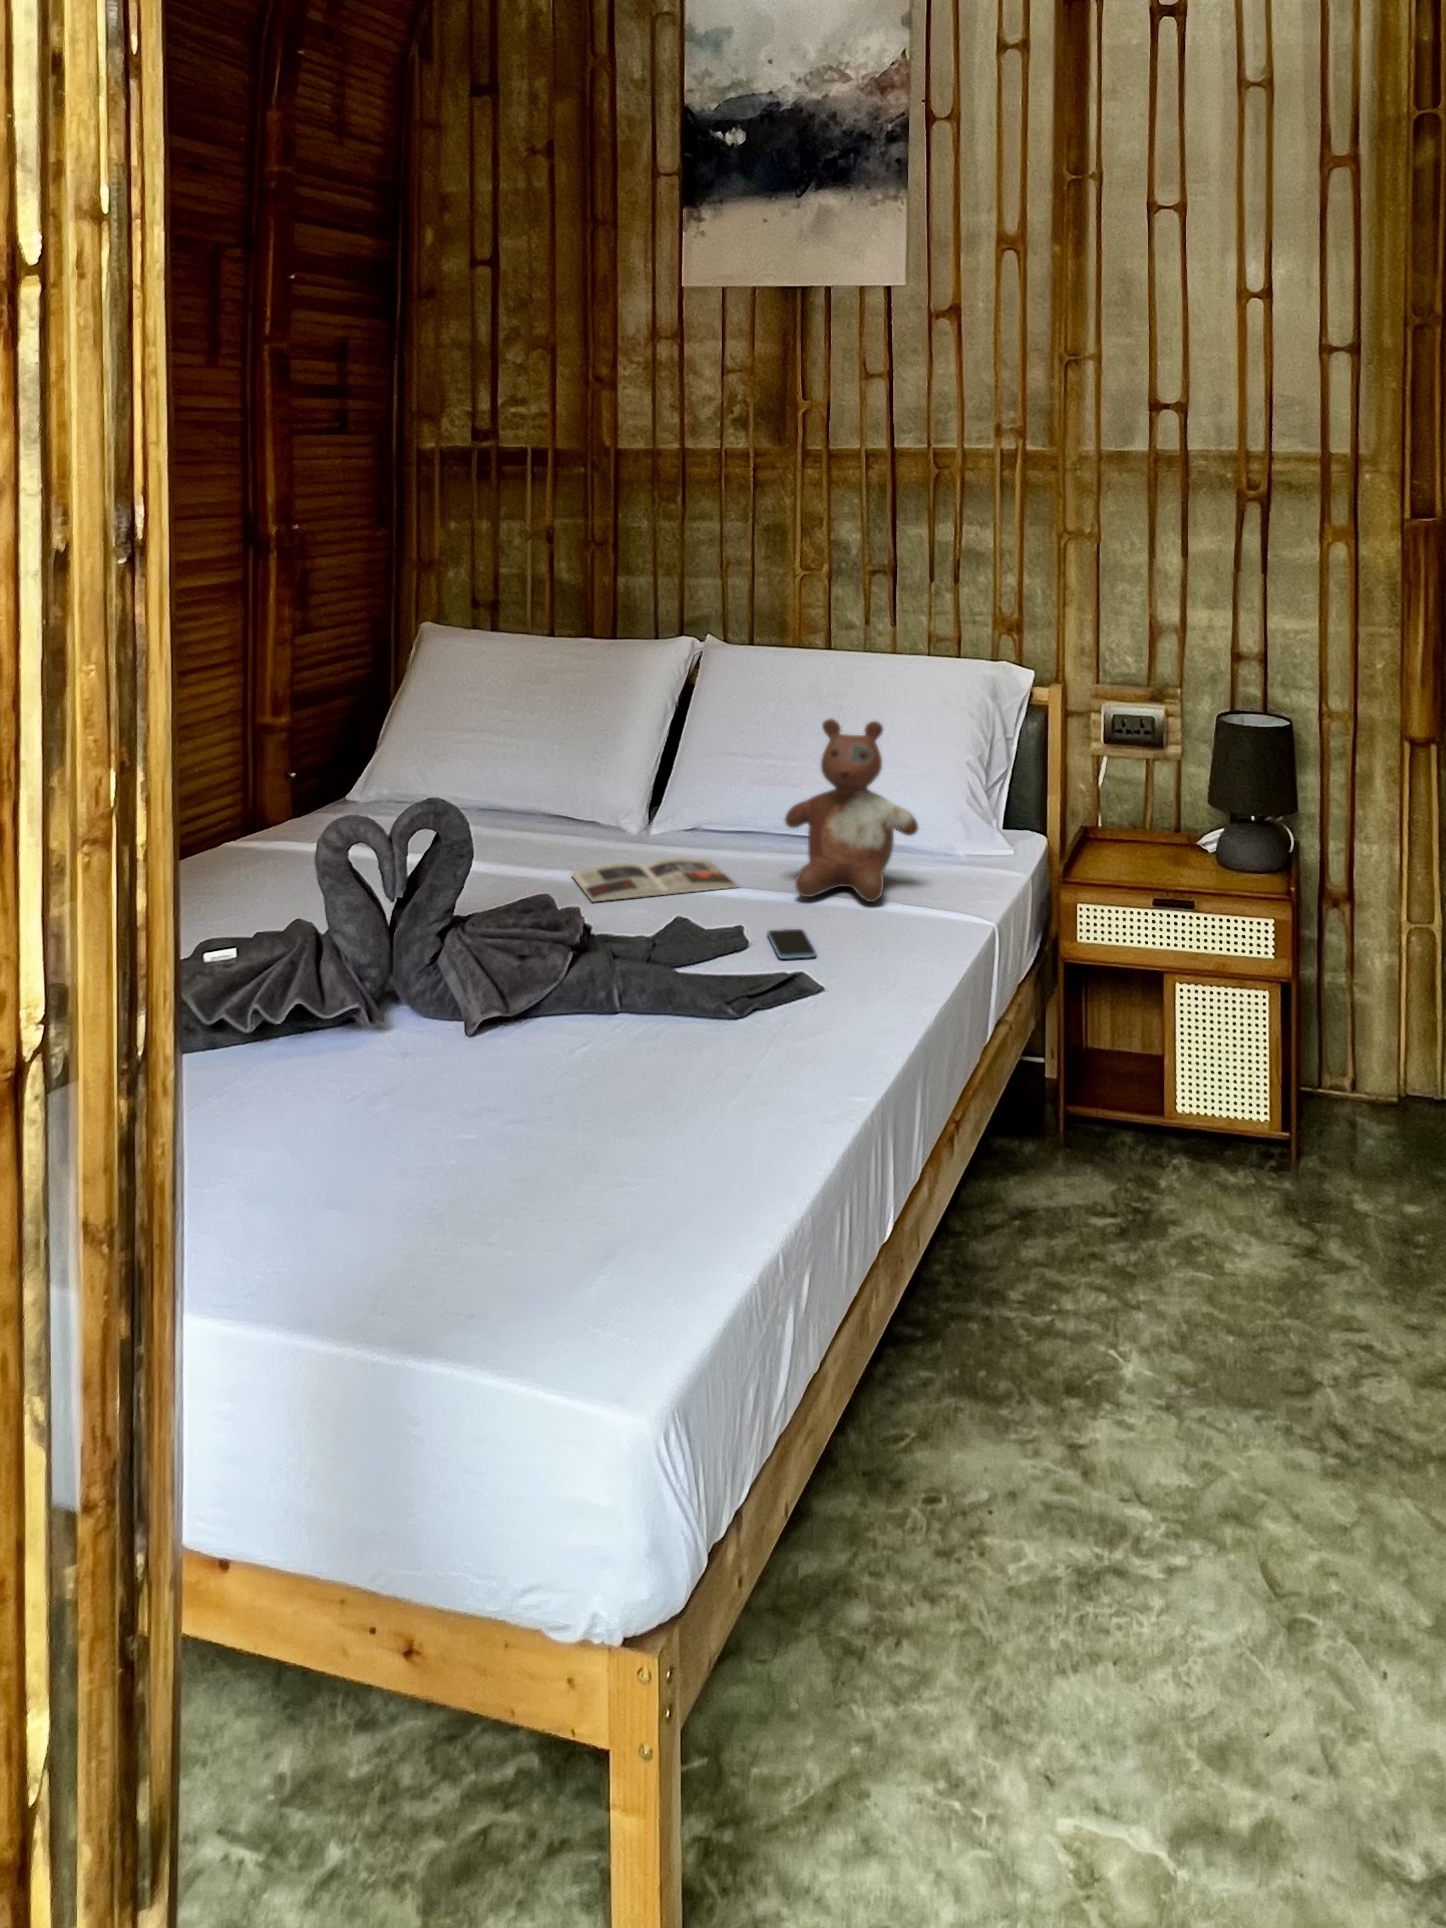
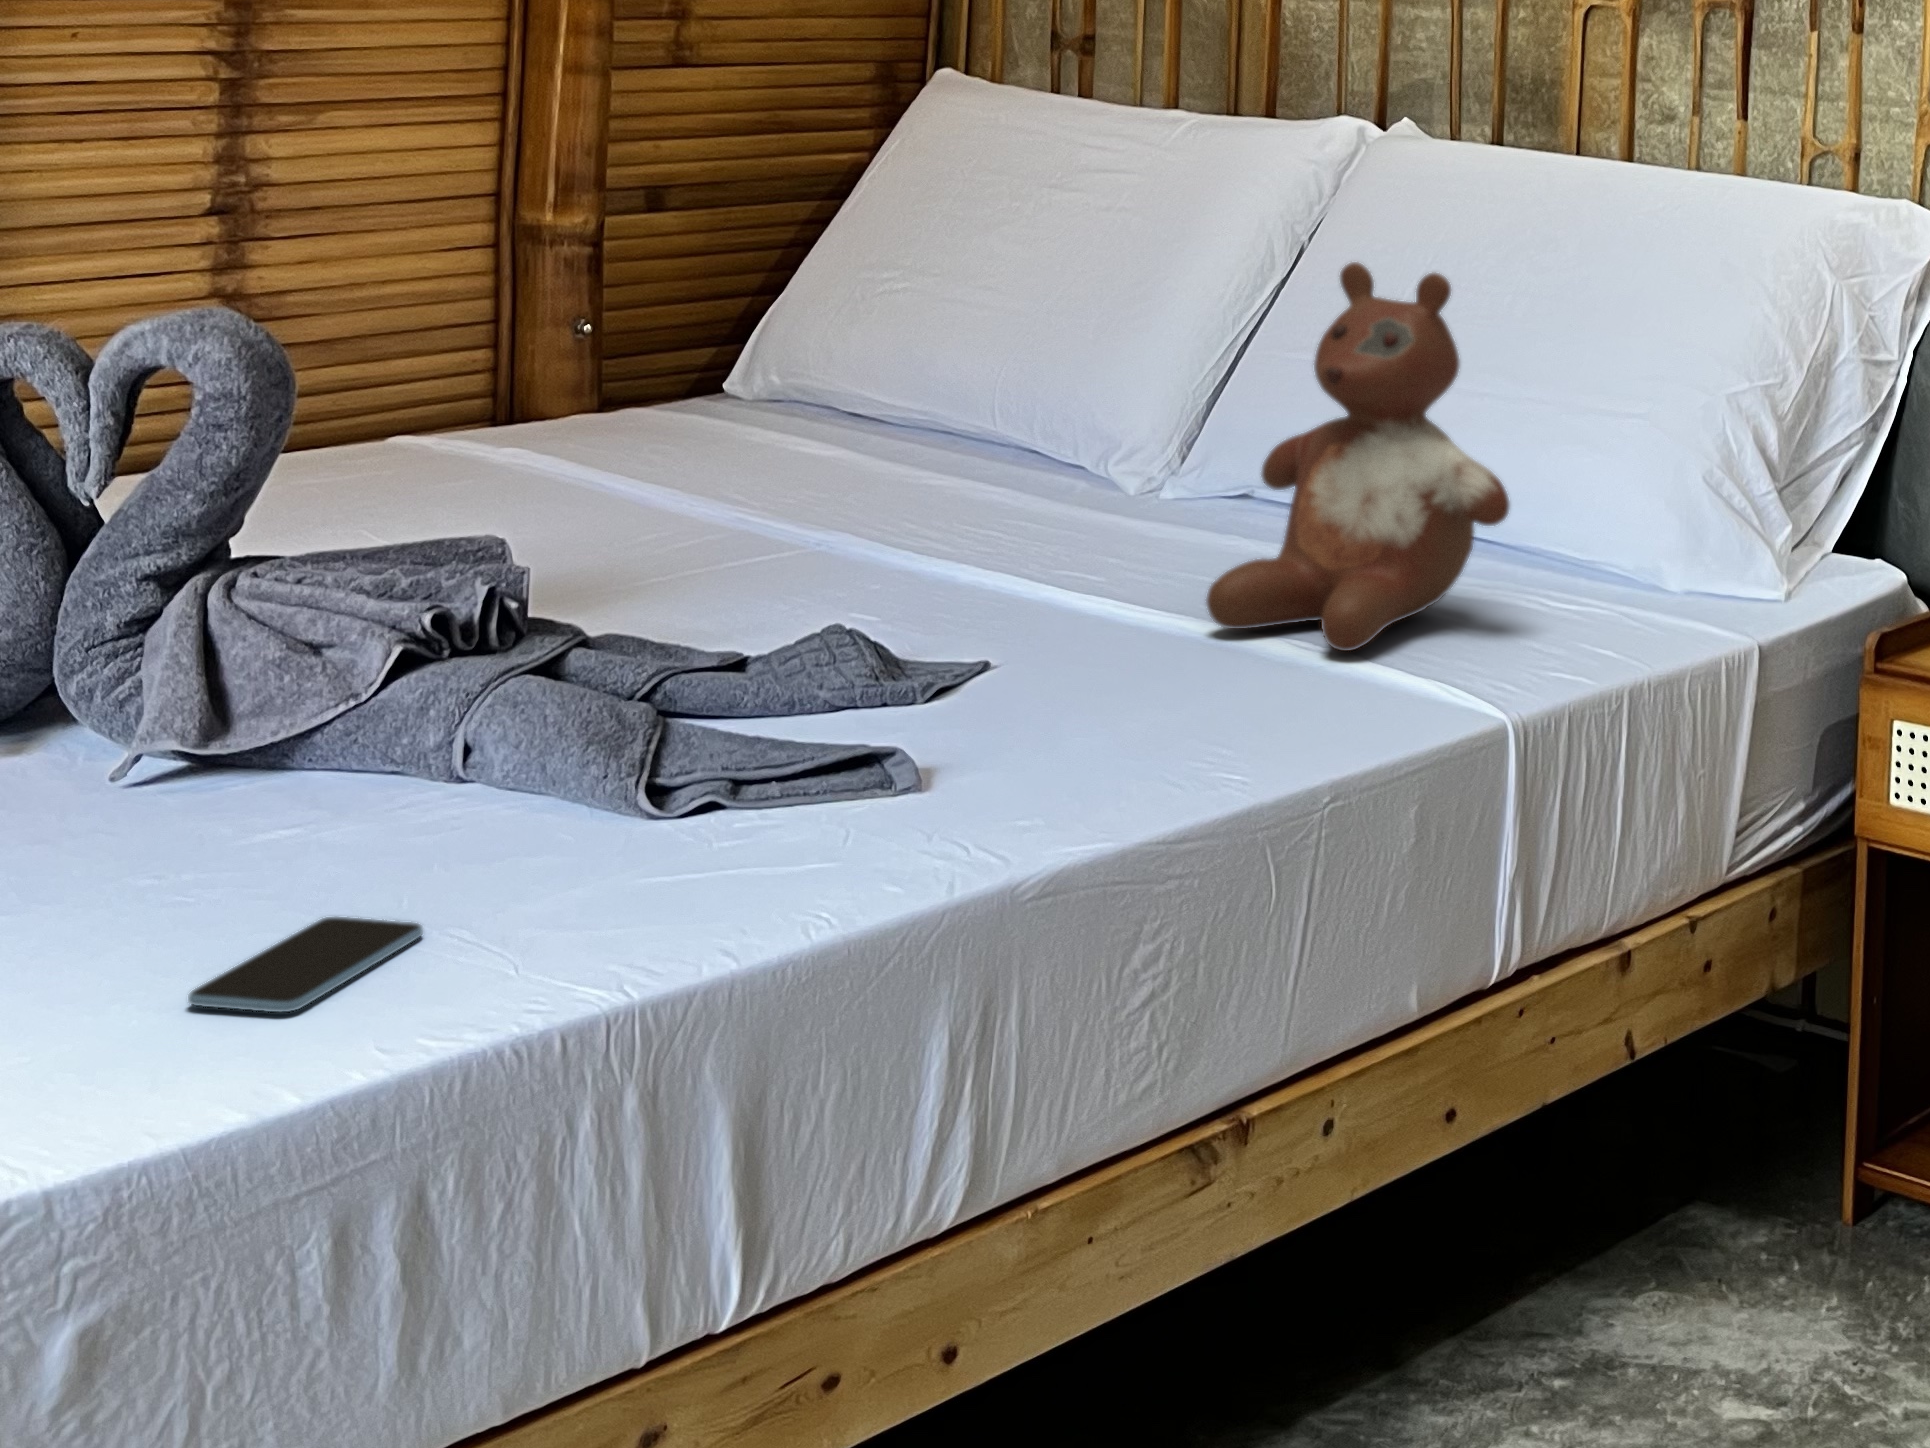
magazine: present [572,858,738,901] -> none [810,532,1172,600]
smartphone: present [768,929,816,959] -> present [188,917,423,1012]

